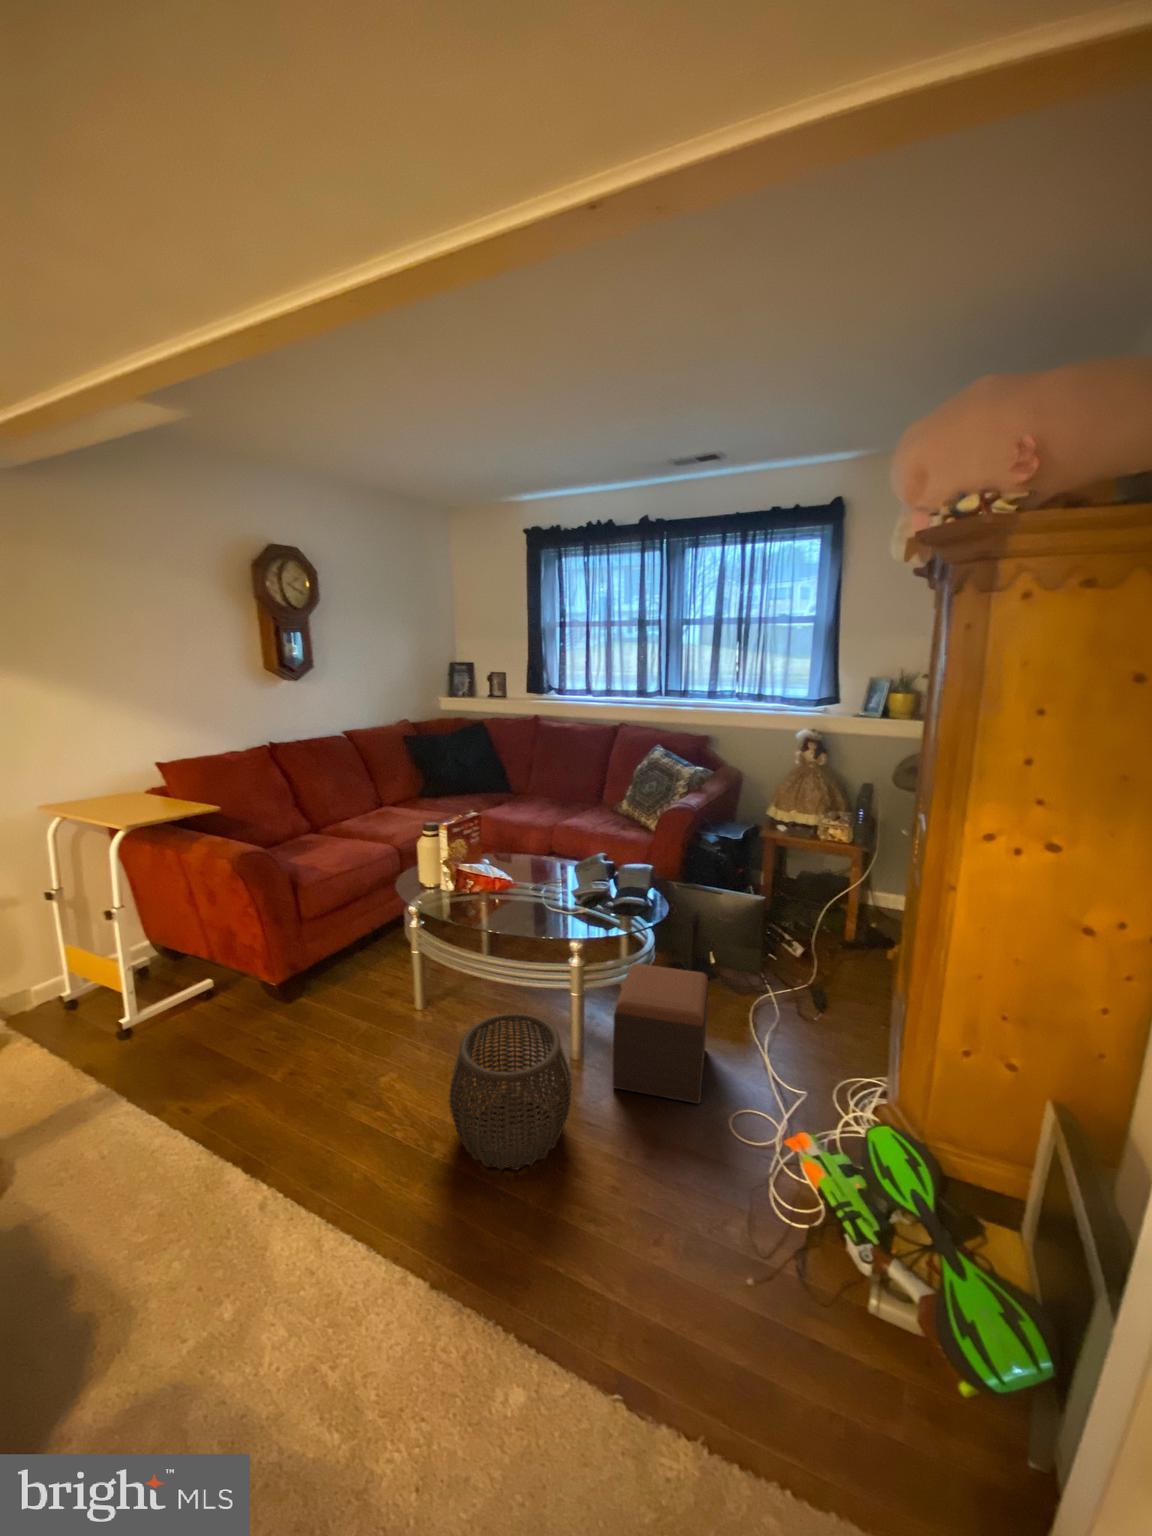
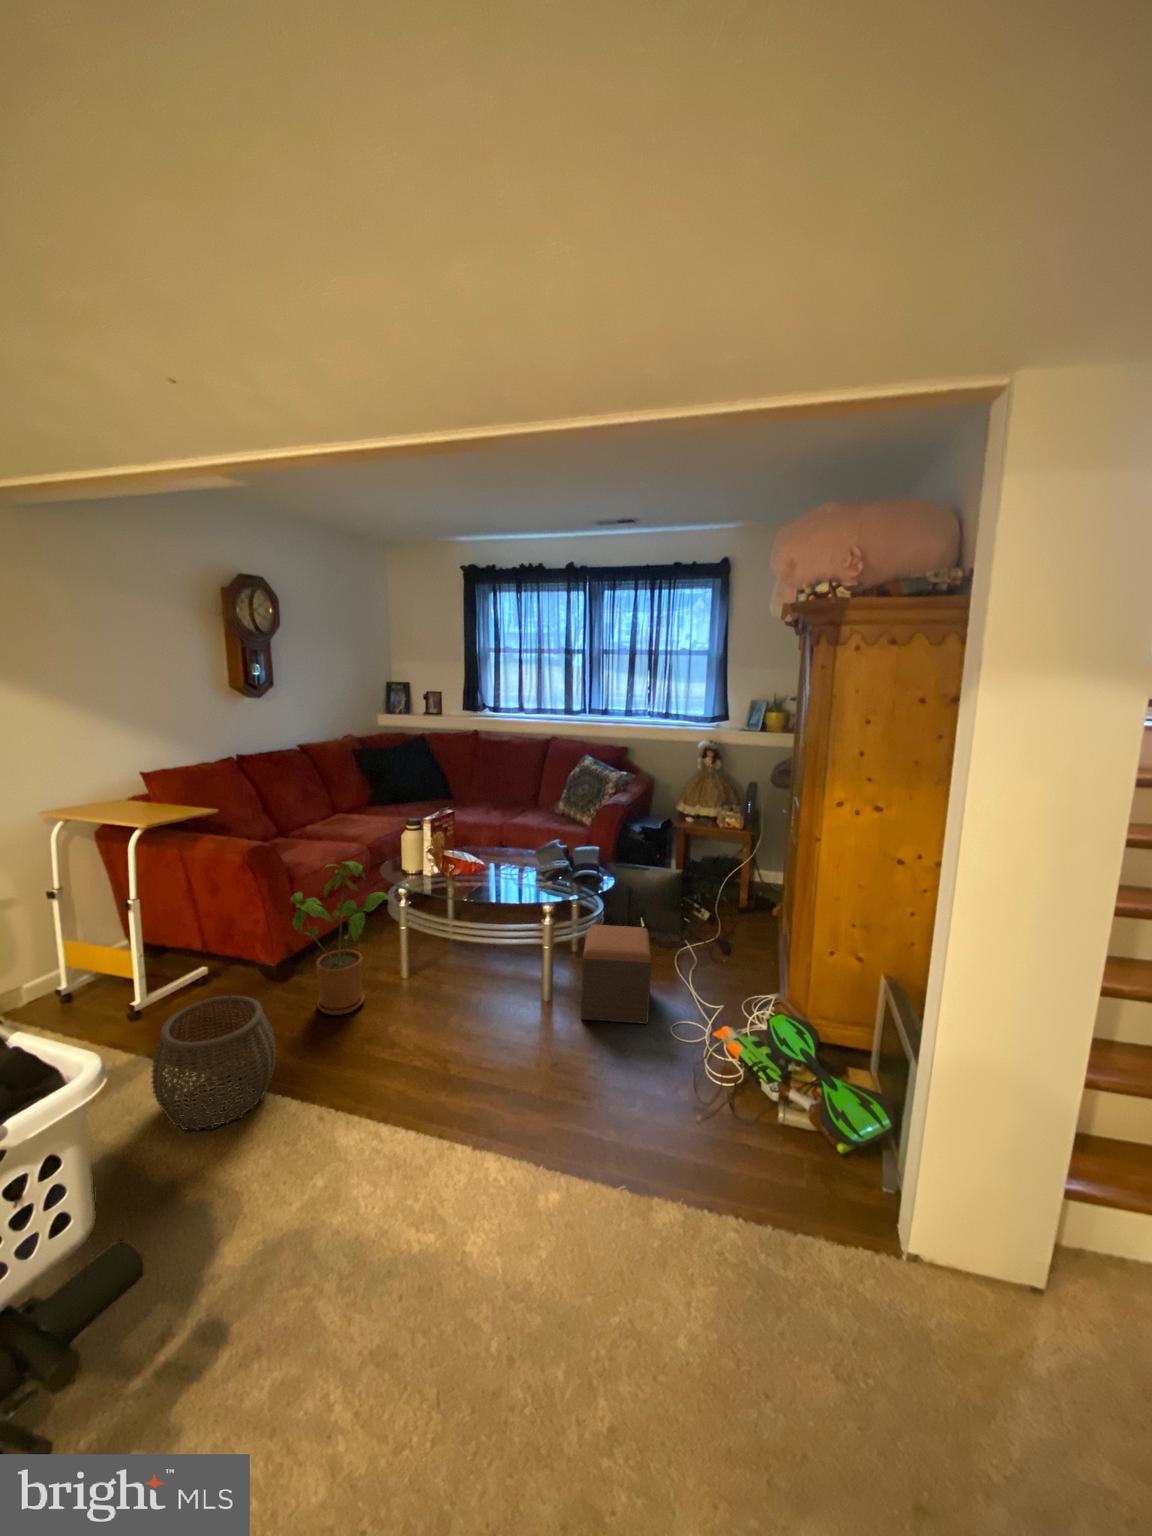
house plant: none [273,872,393,1052] -> present [291,862,391,1015]
woven basket: present [449,1013,572,1170] -> present [152,996,276,1130]

